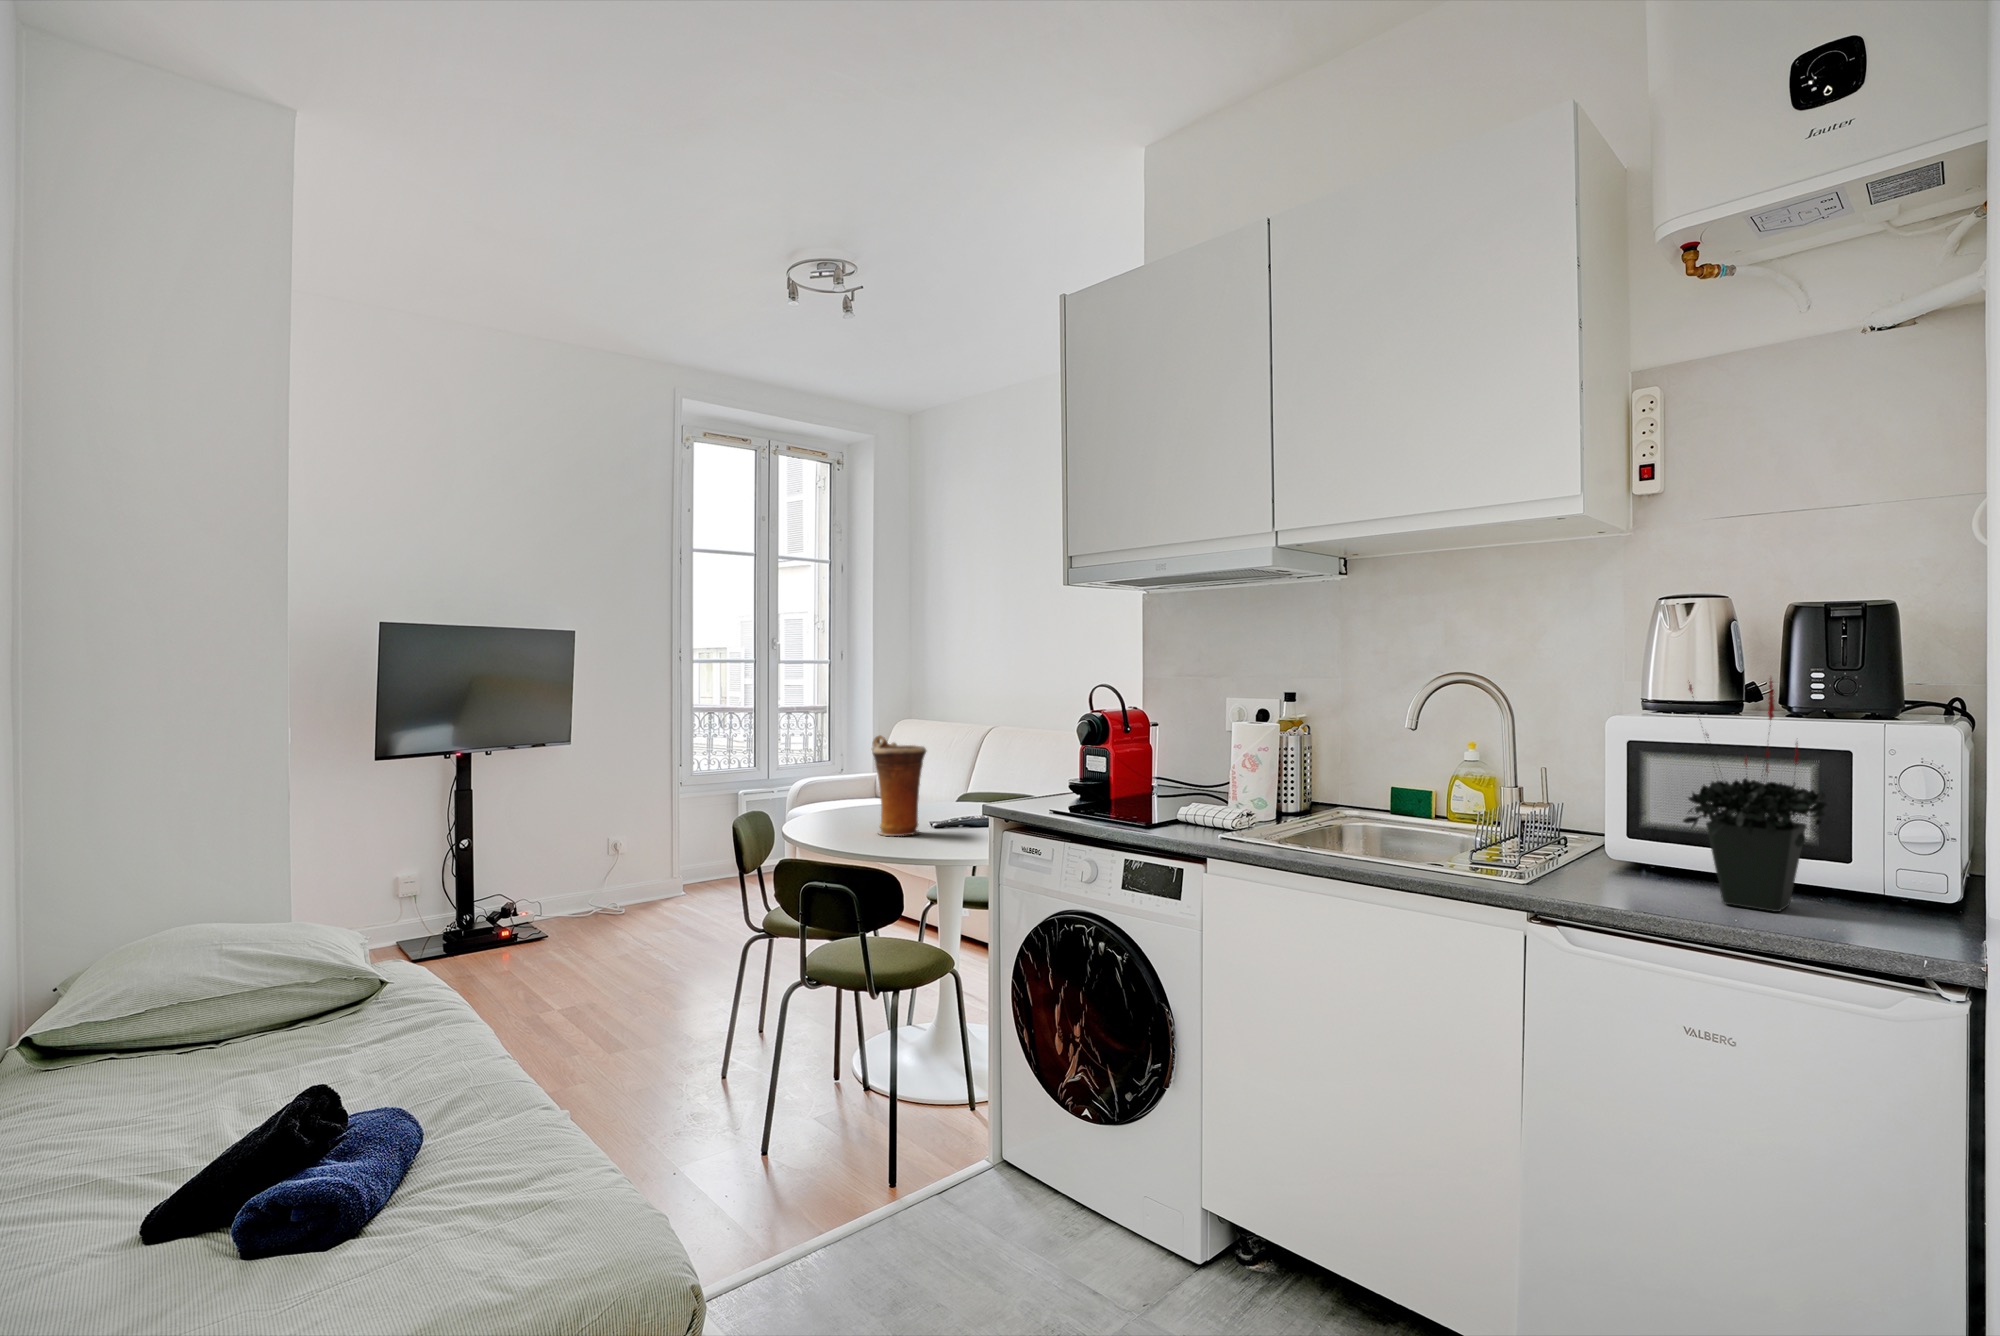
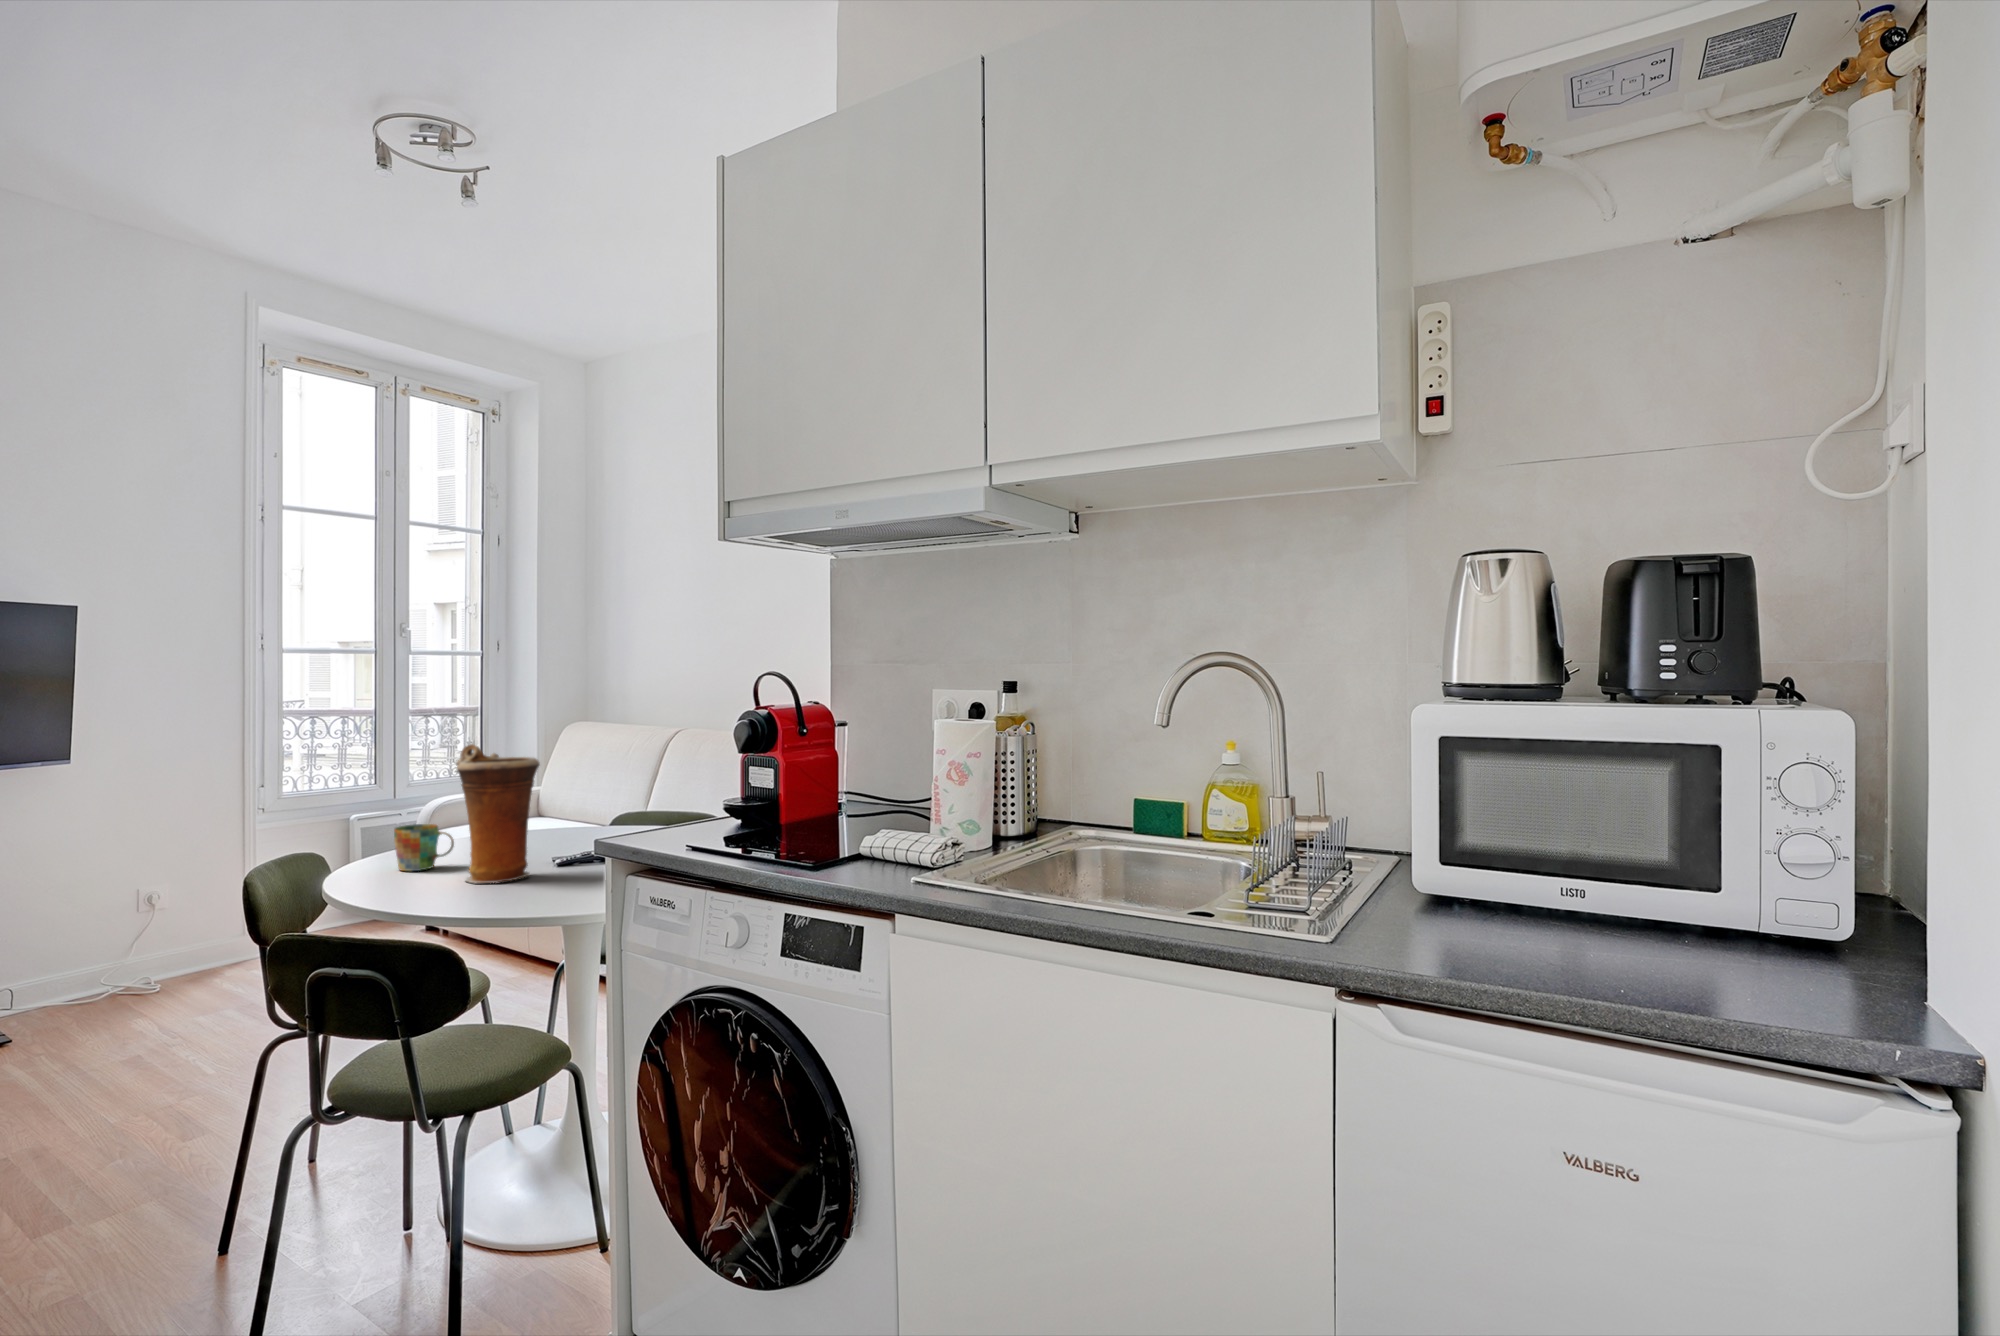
potted plant: present [1683,678,1827,912] -> none [1531,644,1721,974]
mug: none [826,793,864,826] -> present [394,824,454,871]

